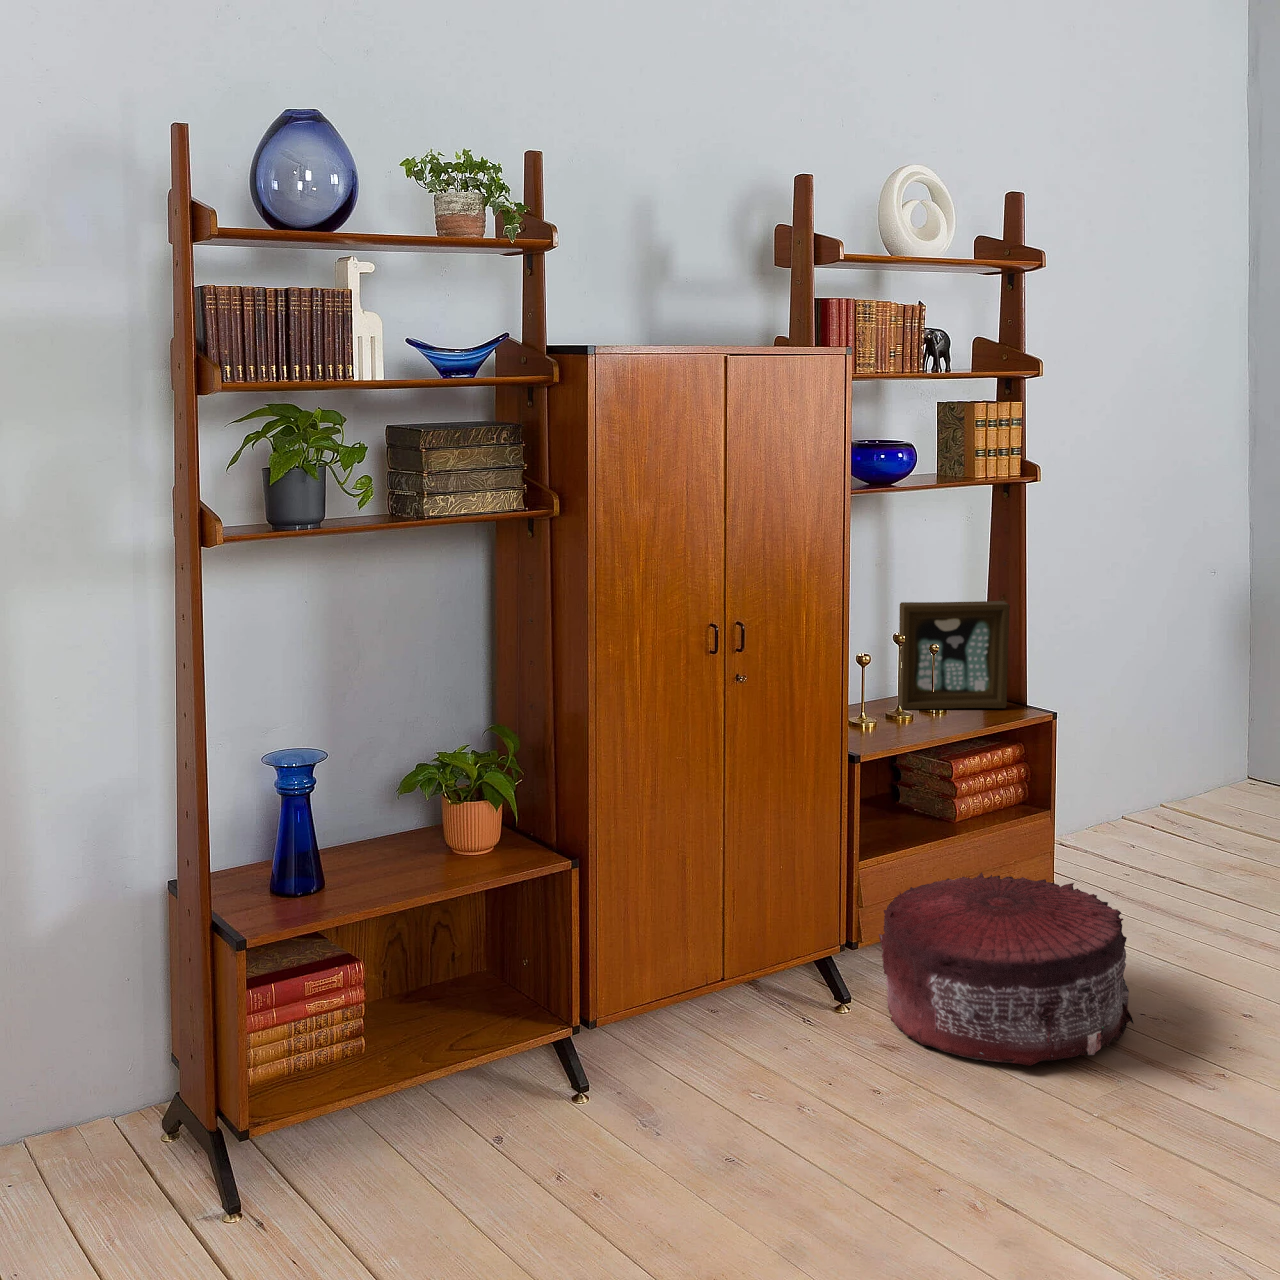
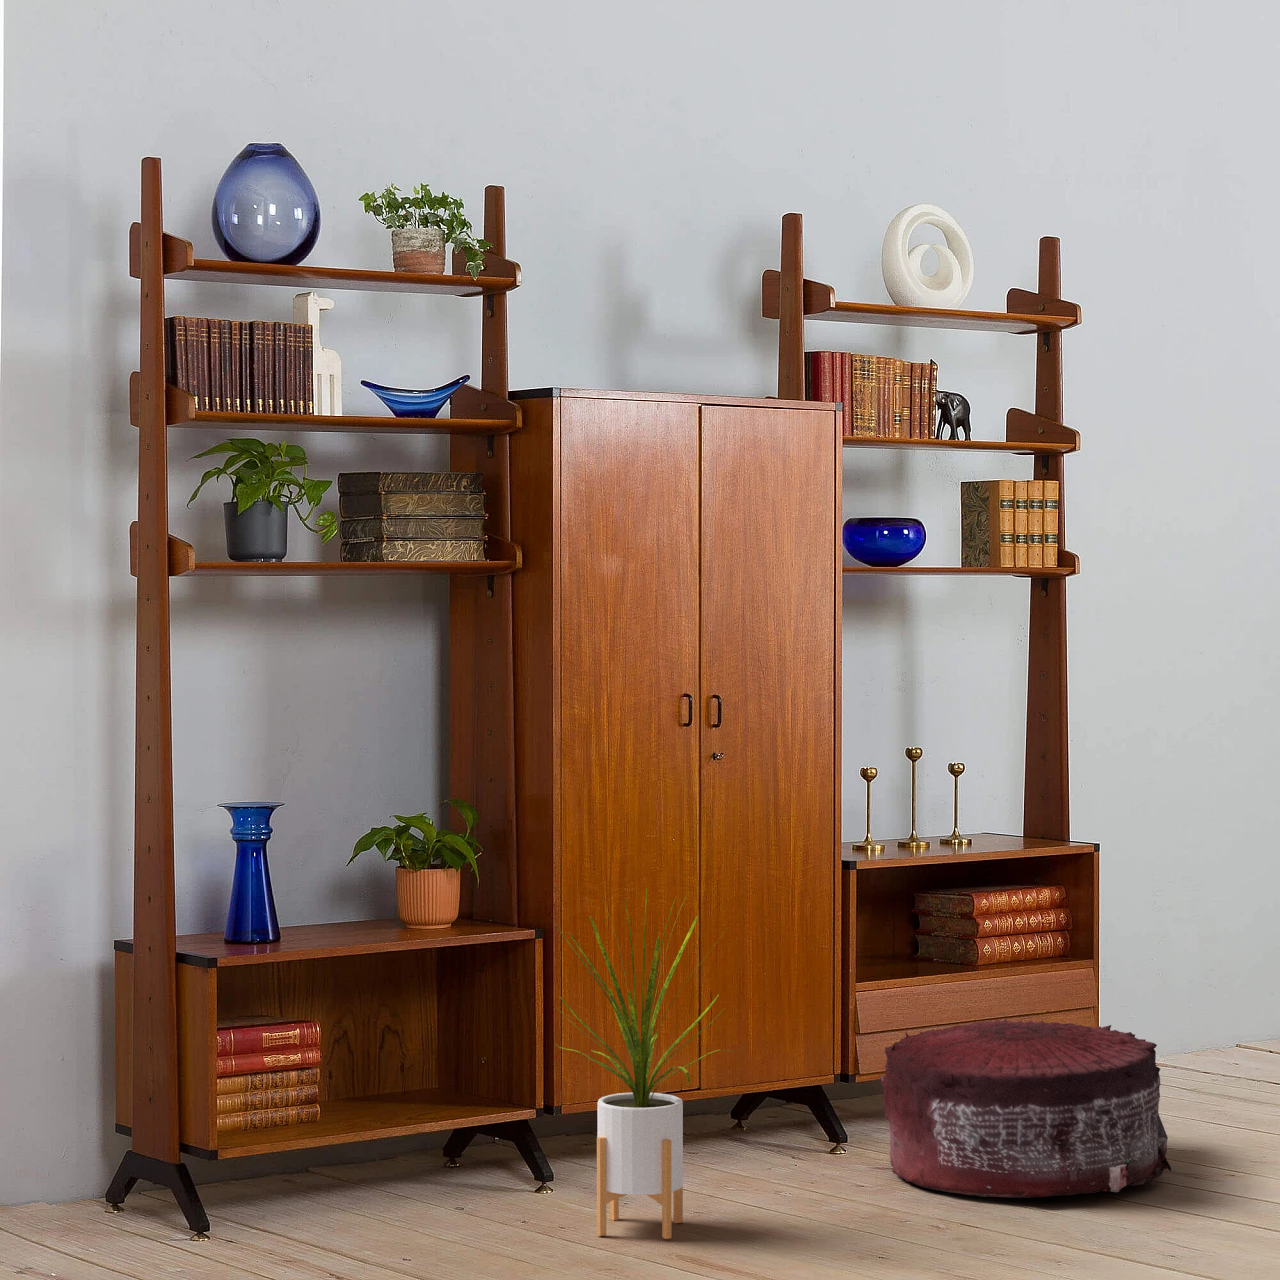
picture frame: present [898,601,1010,709] -> none [915,712,1044,841]
house plant: none [595,812,762,1132] -> present [554,889,733,1239]

